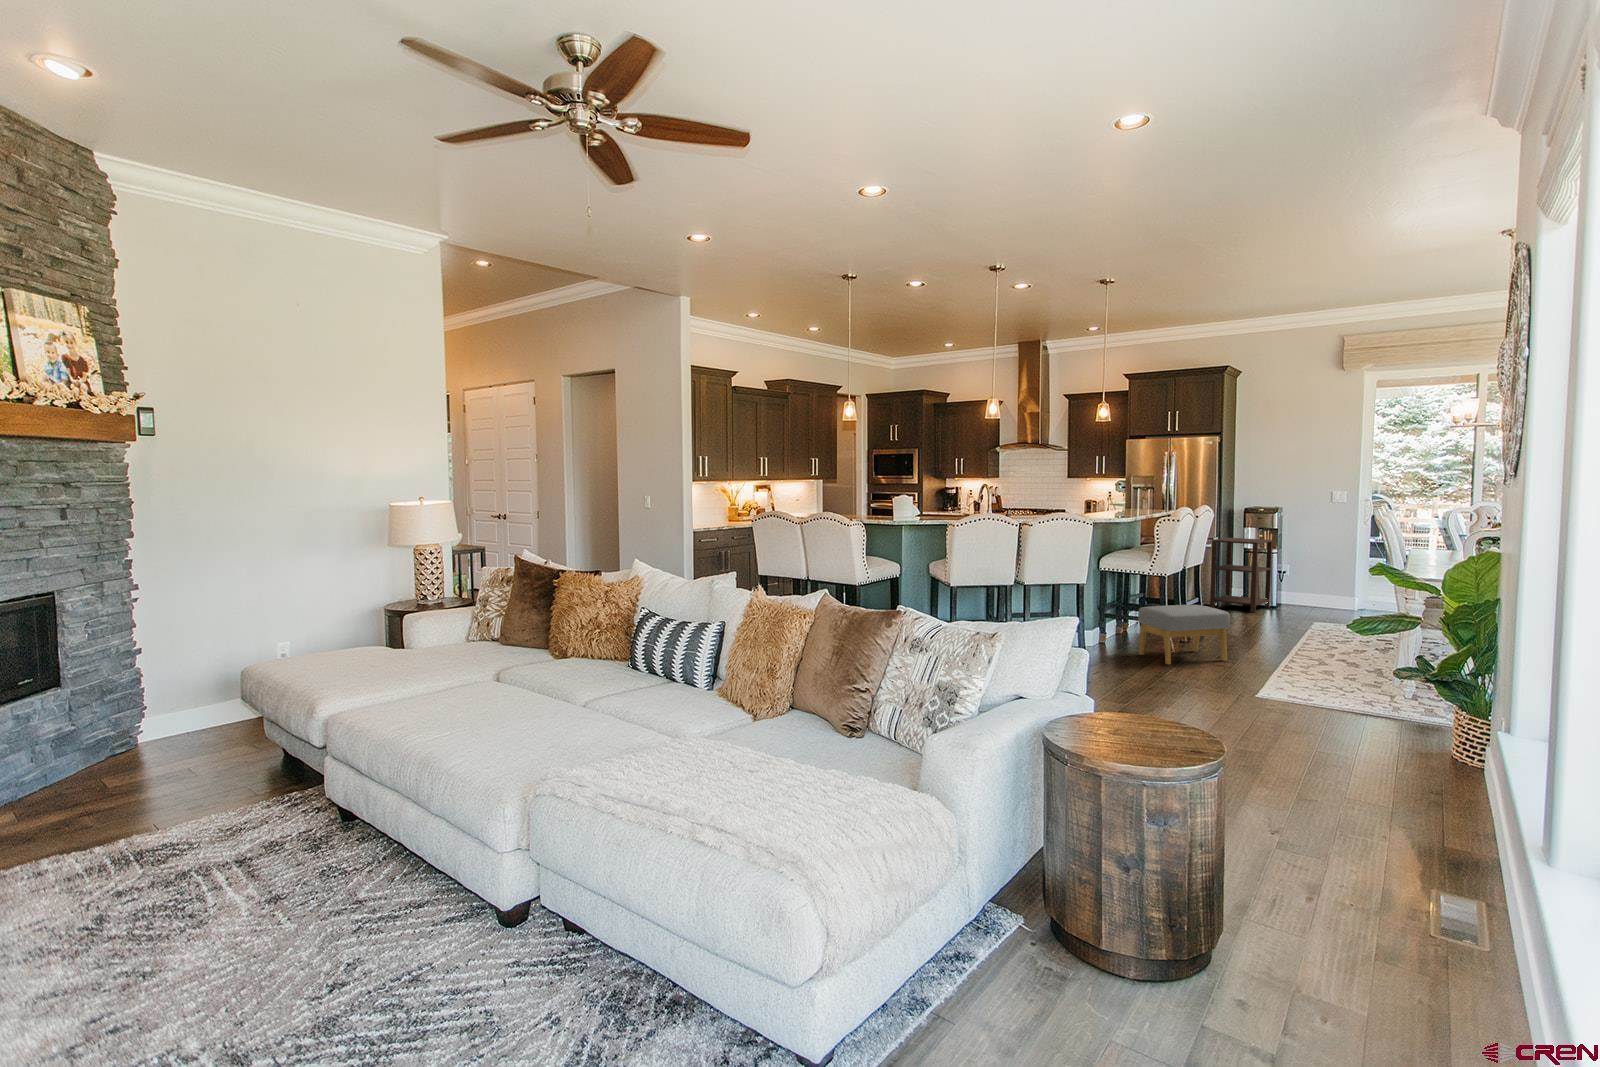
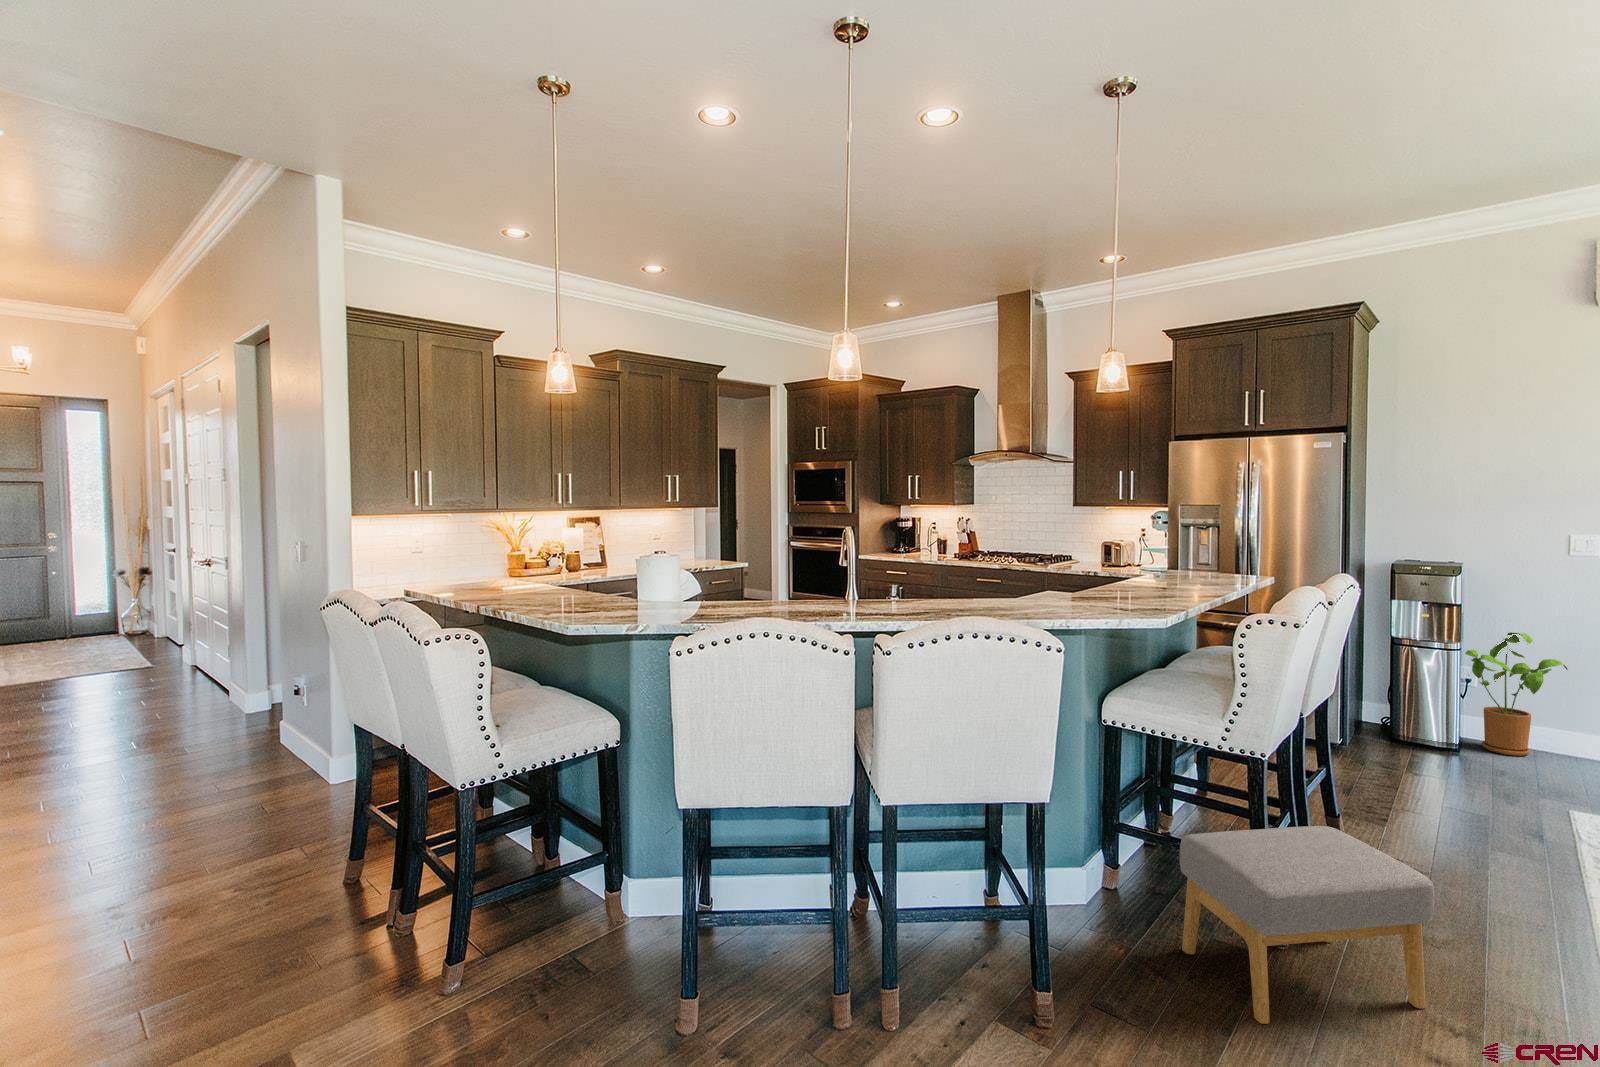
side table: present [1210,538,1272,613] -> none [1326,615,1447,766]
house plant: none [1282,544,1331,609] -> present [1465,632,1568,756]

